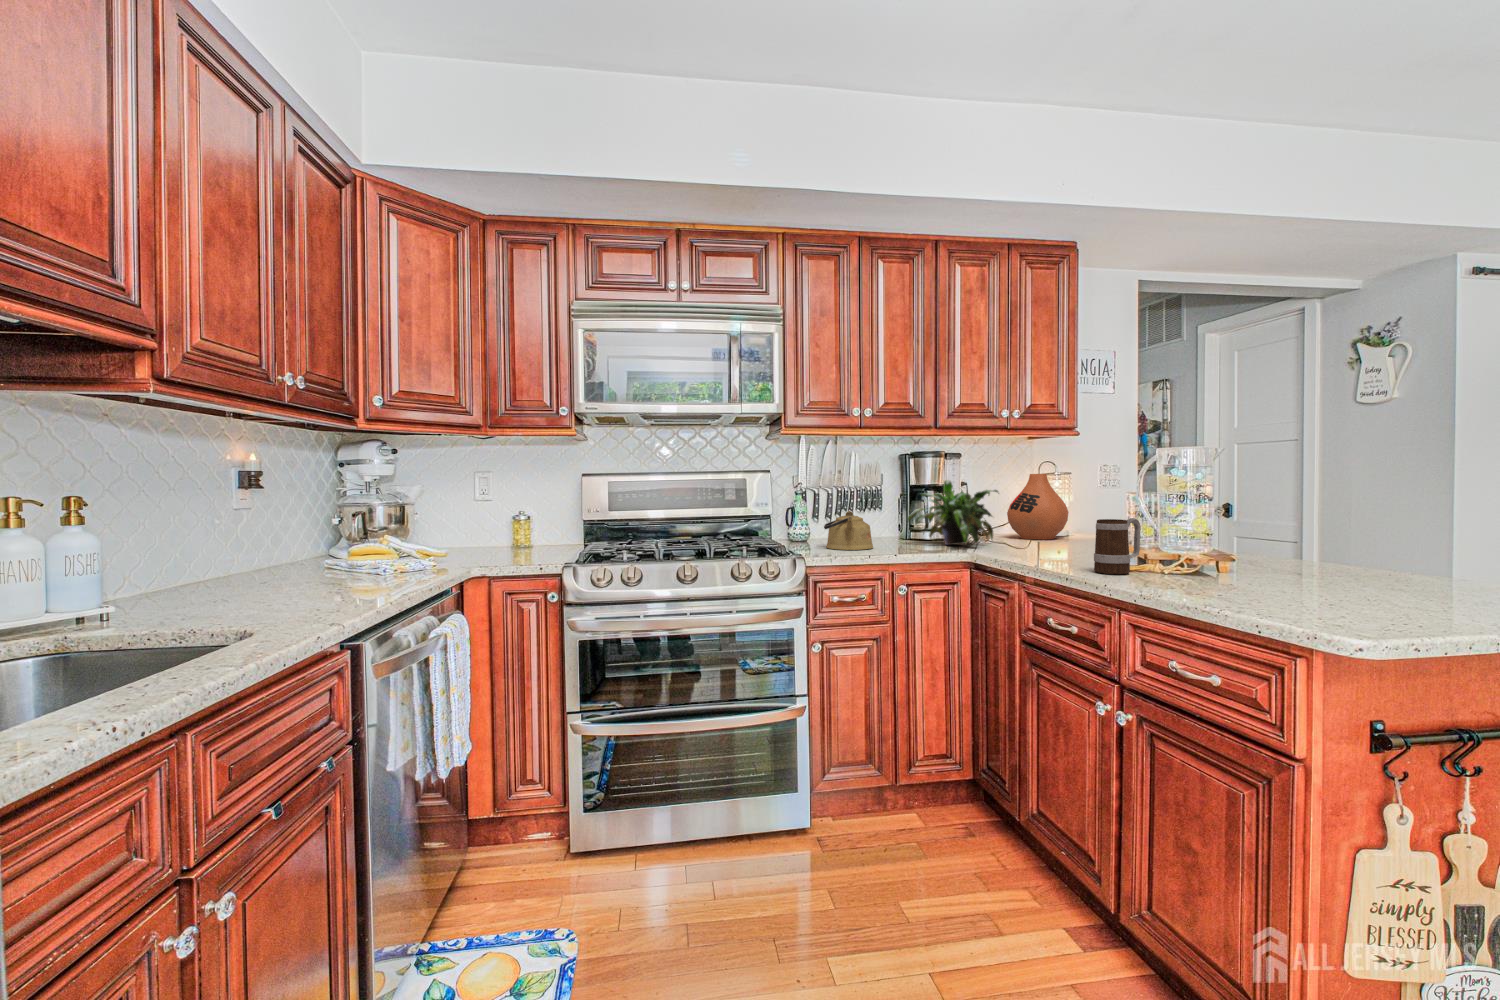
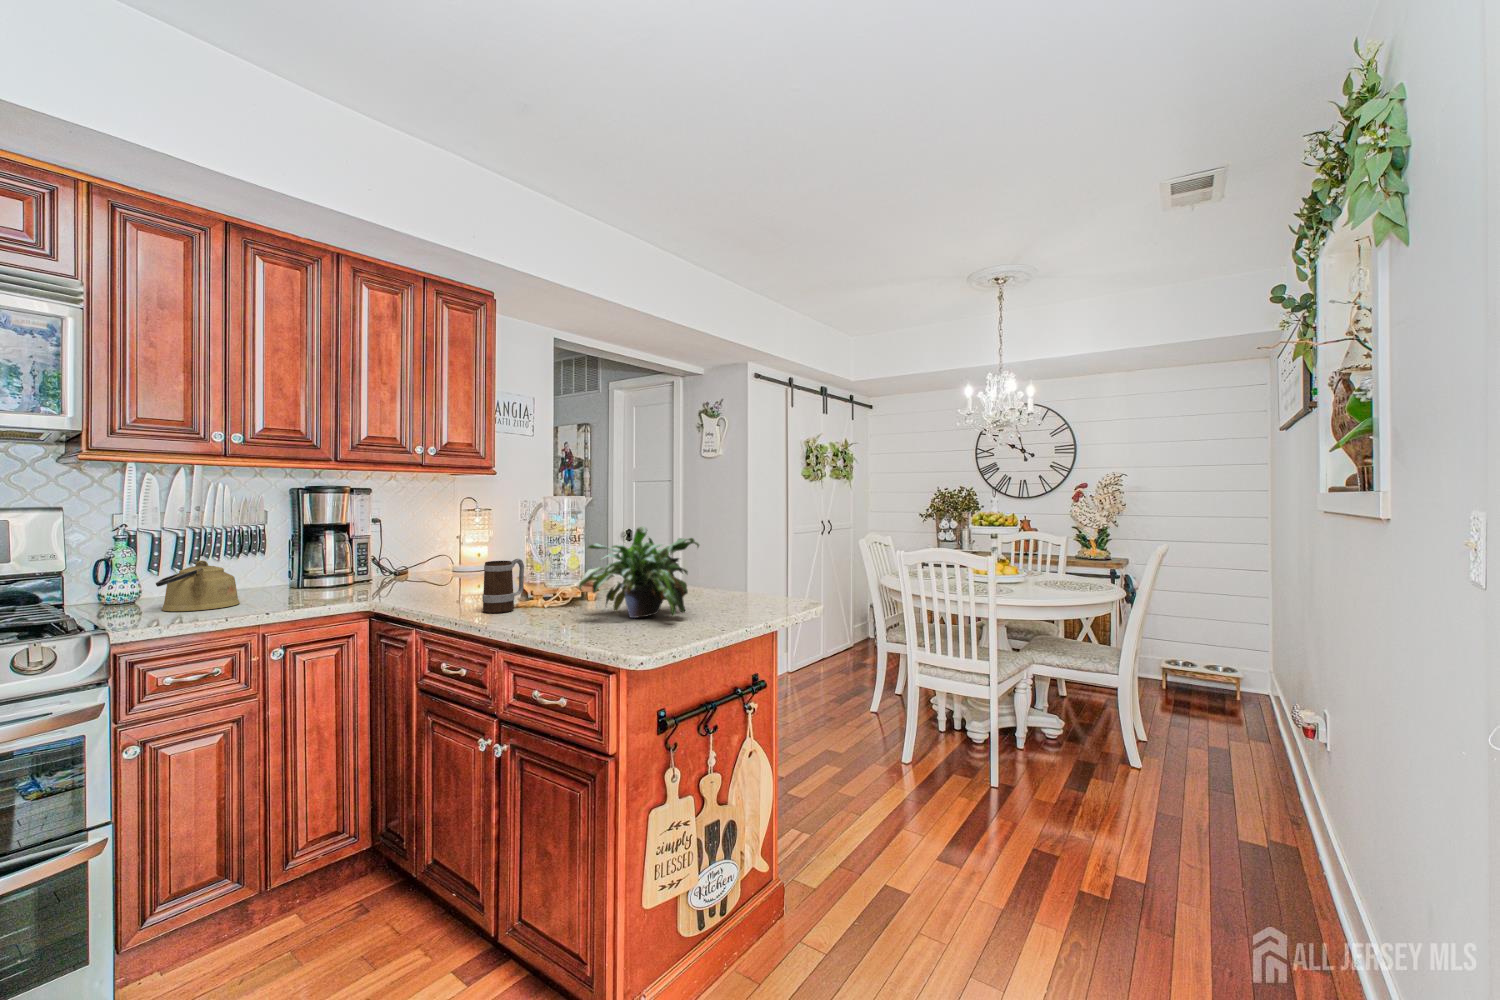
vase: present [1007,474,1069,540] -> none [425,511,487,576]
potted plant: present [908,480,998,545] -> present [579,527,699,618]

